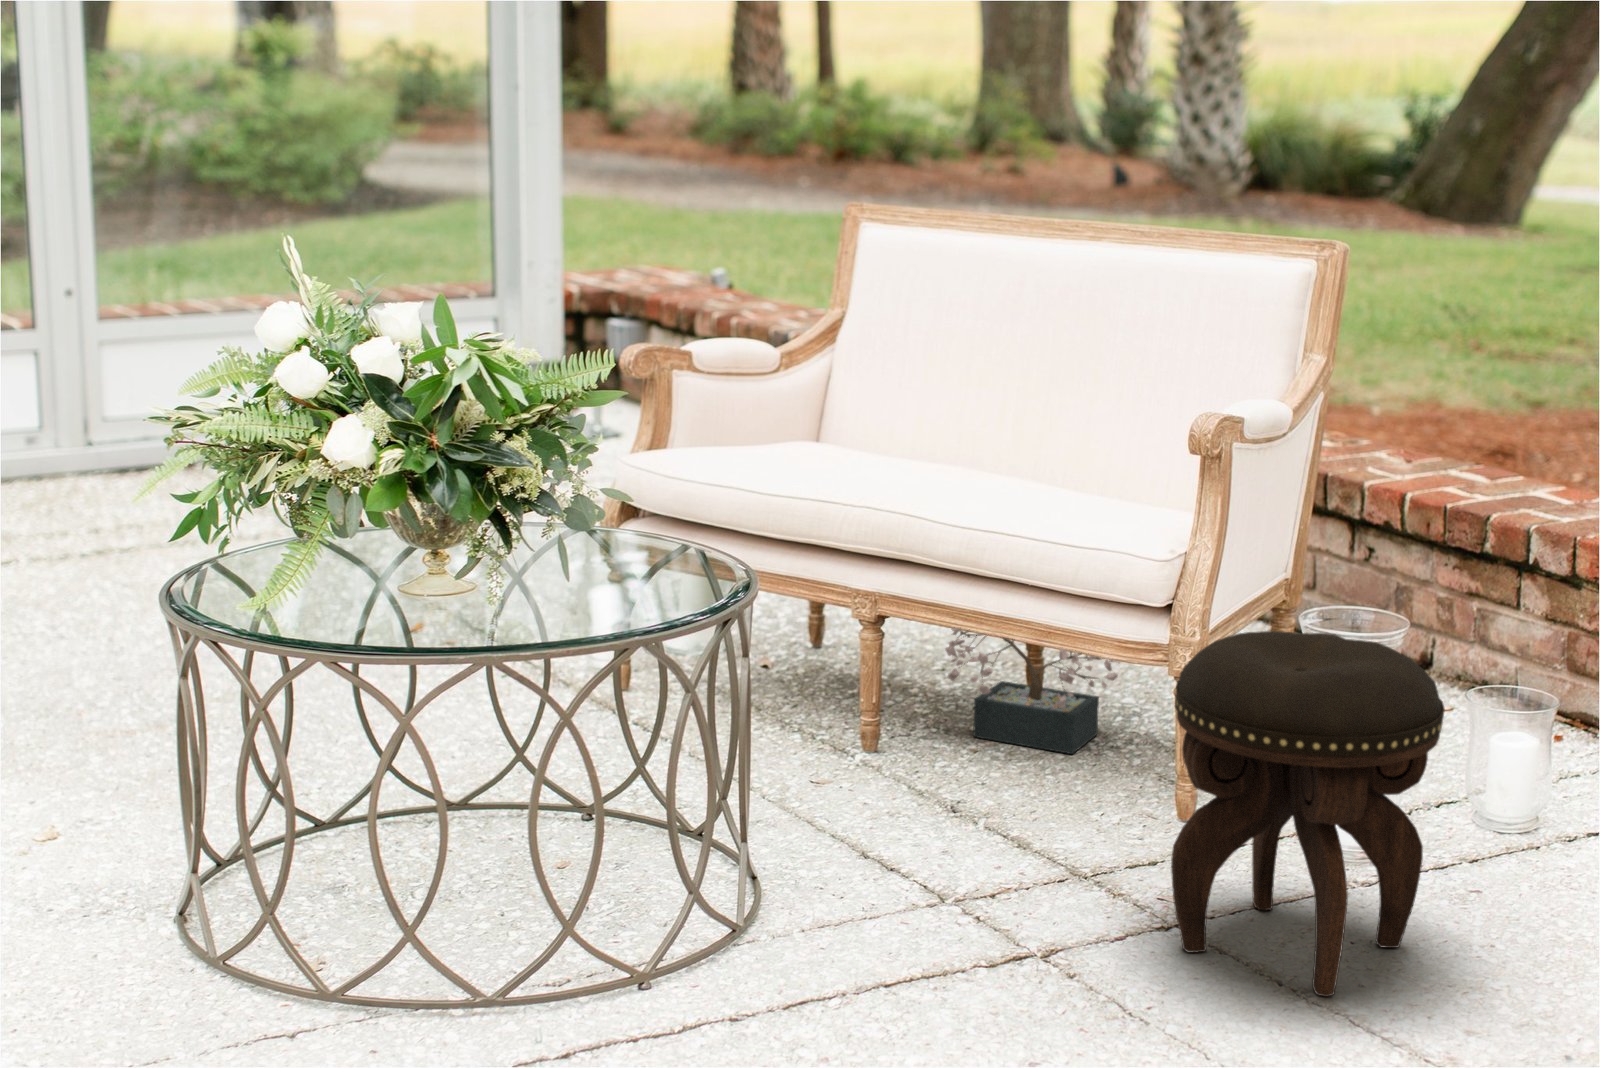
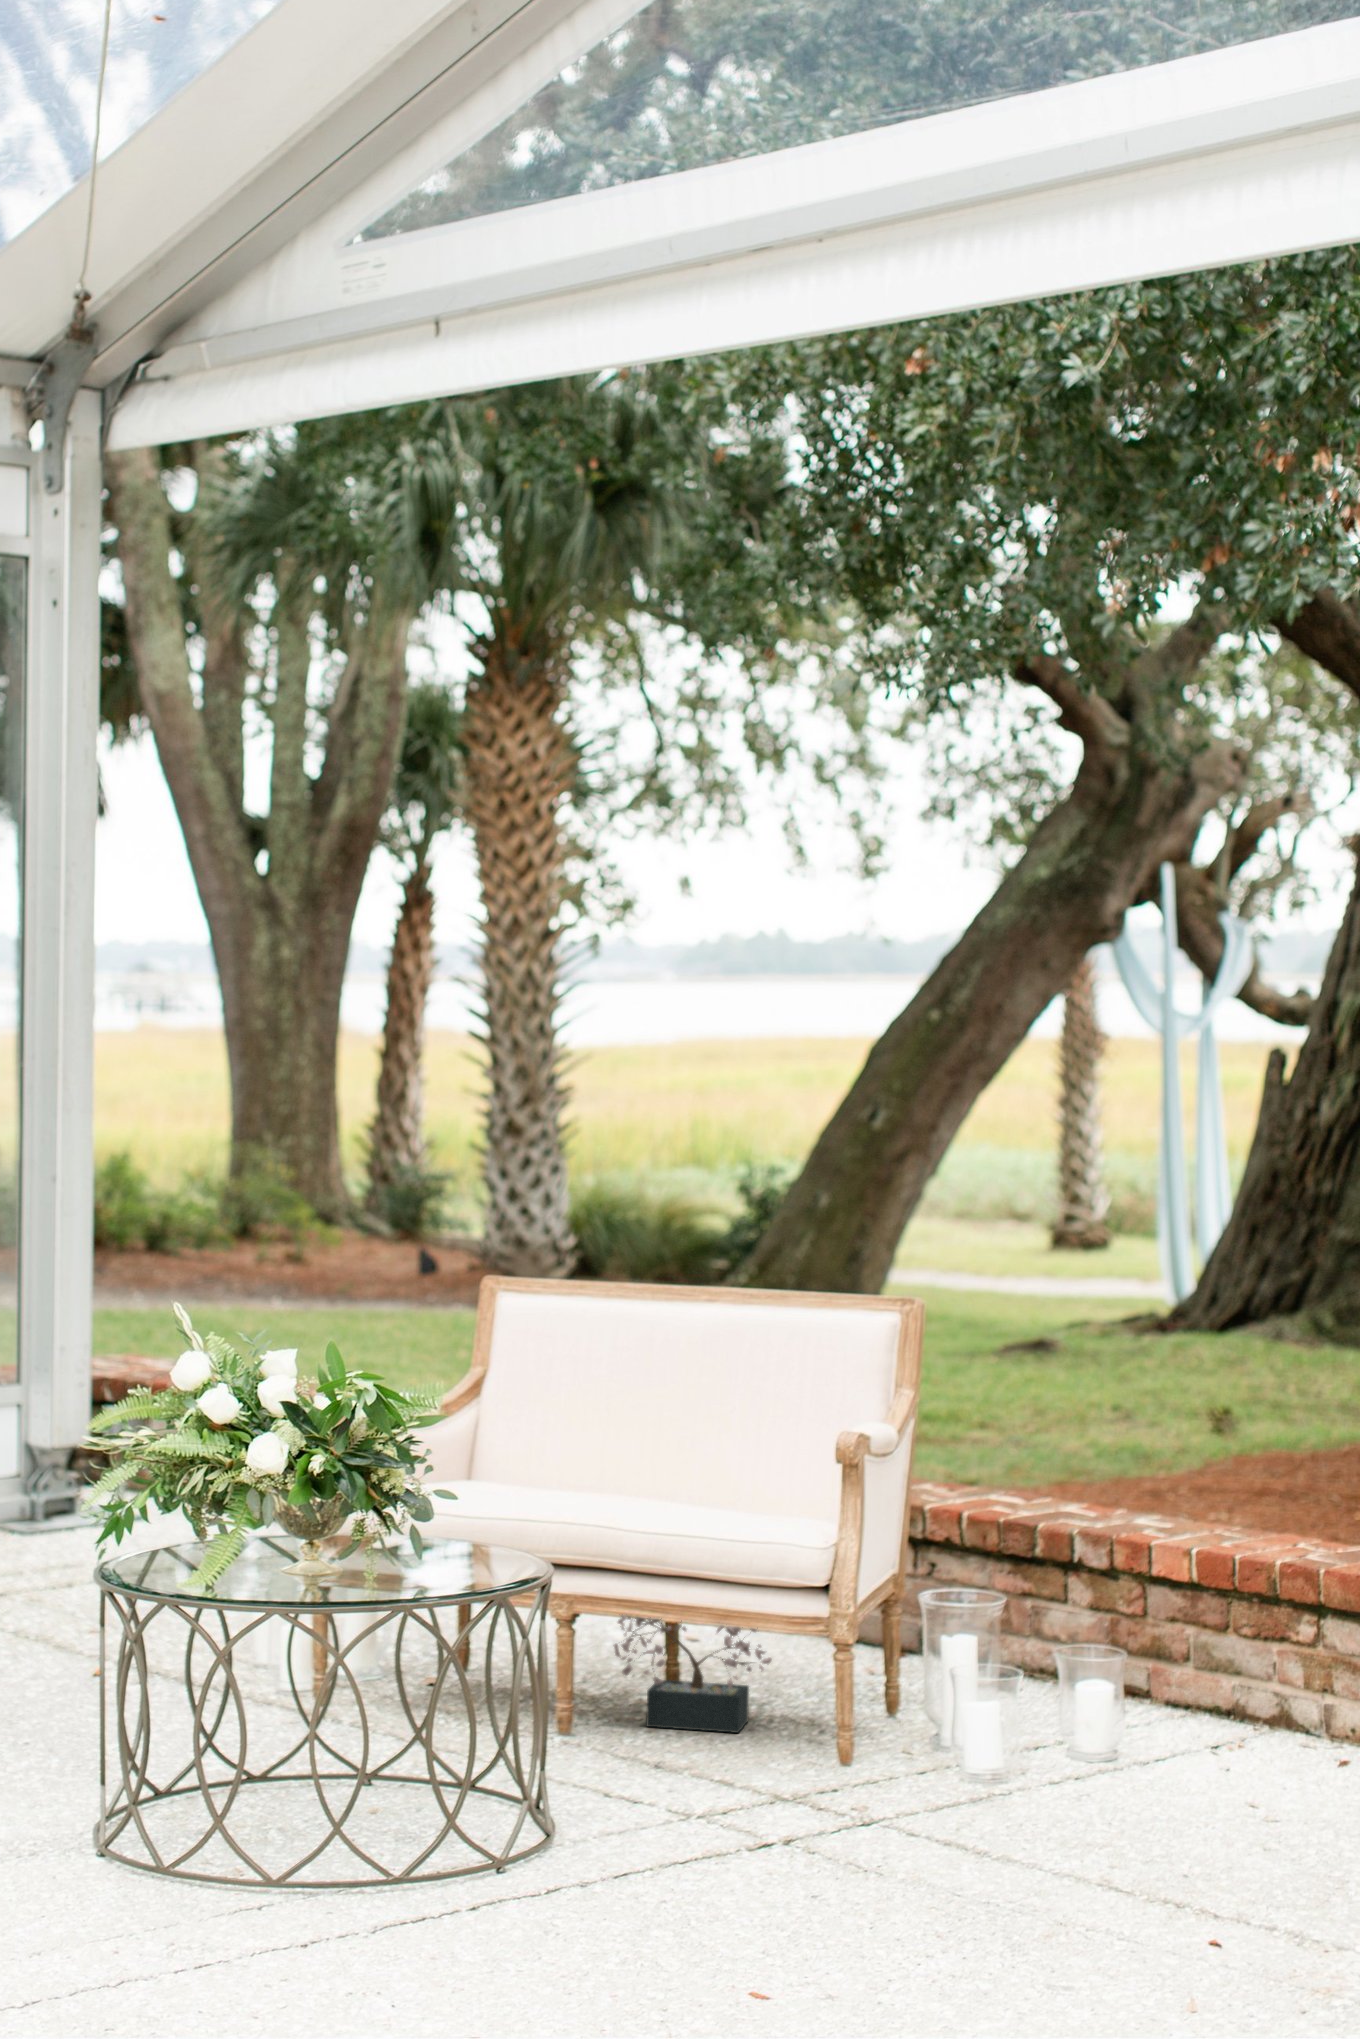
footstool: present [1171,631,1445,997] -> none [894,1571,1090,1840]

